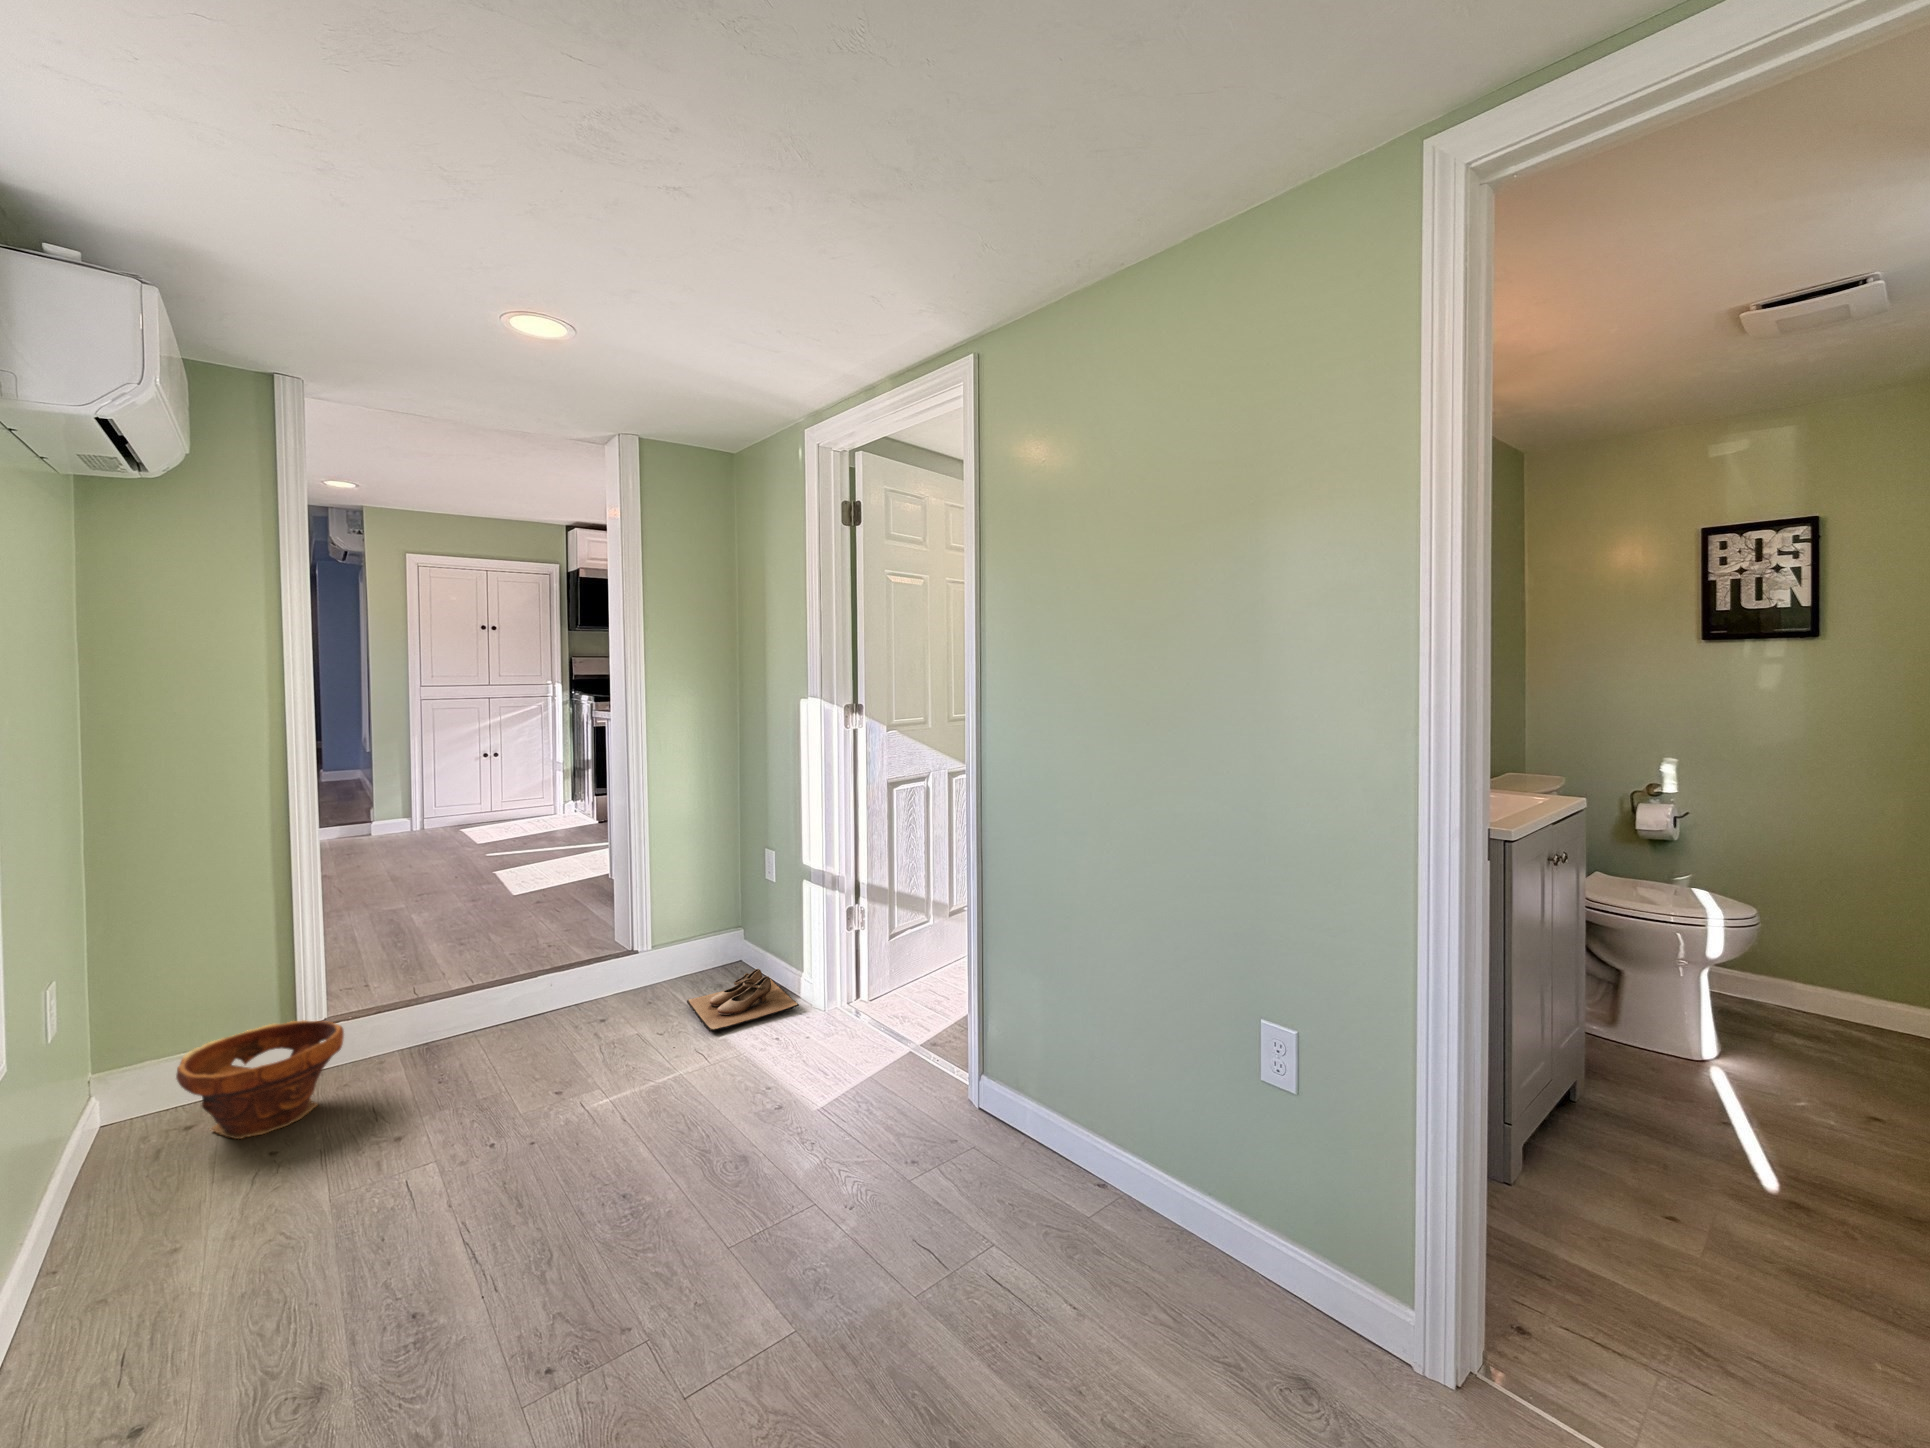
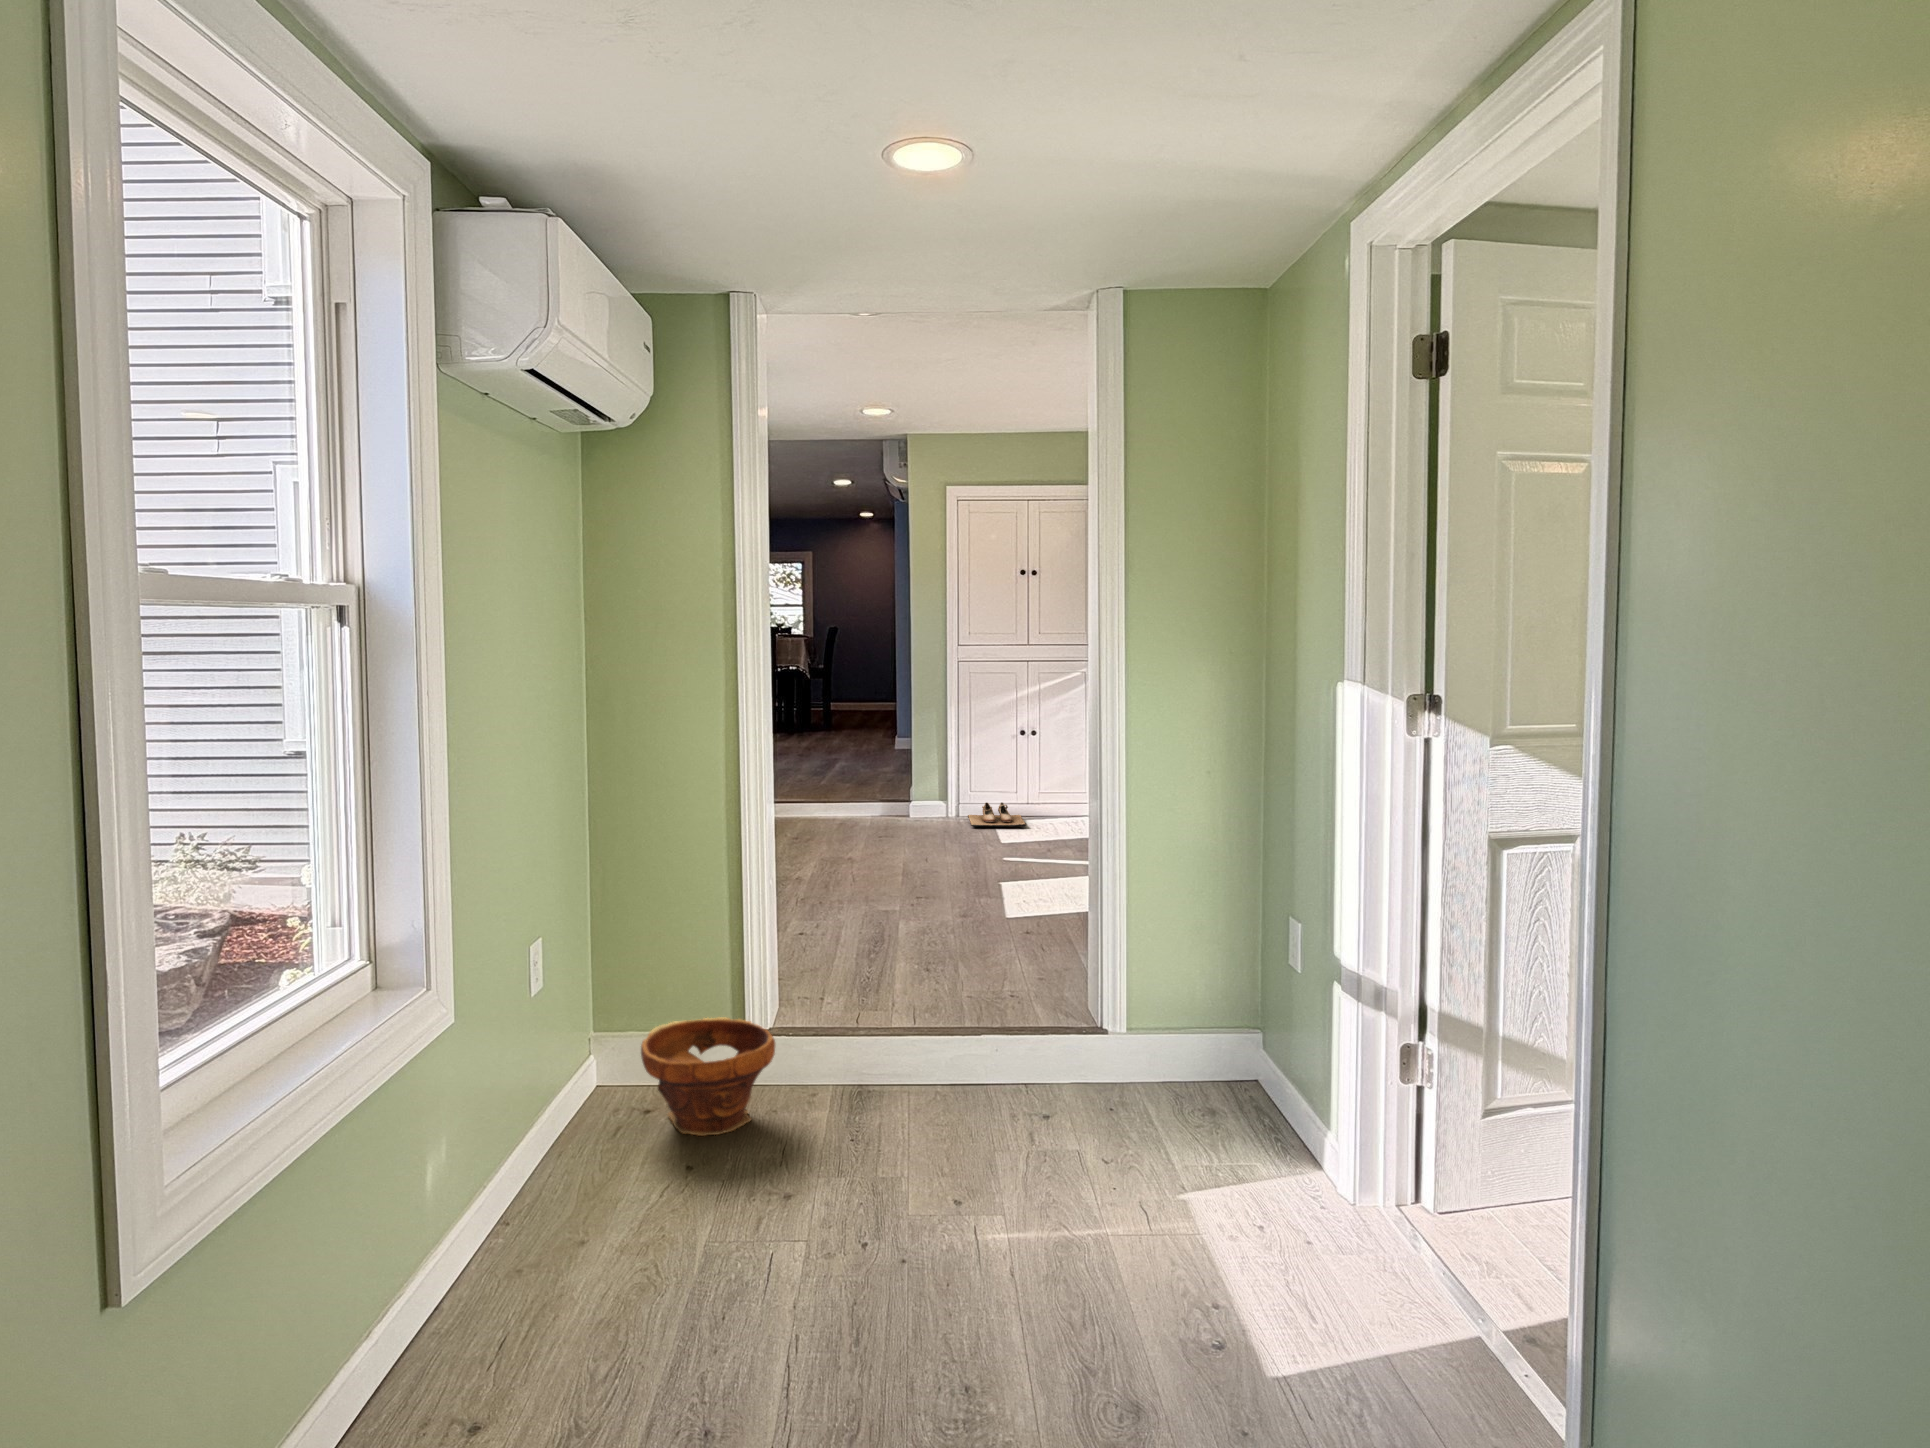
shoe: present [687,969,799,1032] -> present [968,802,1027,827]

